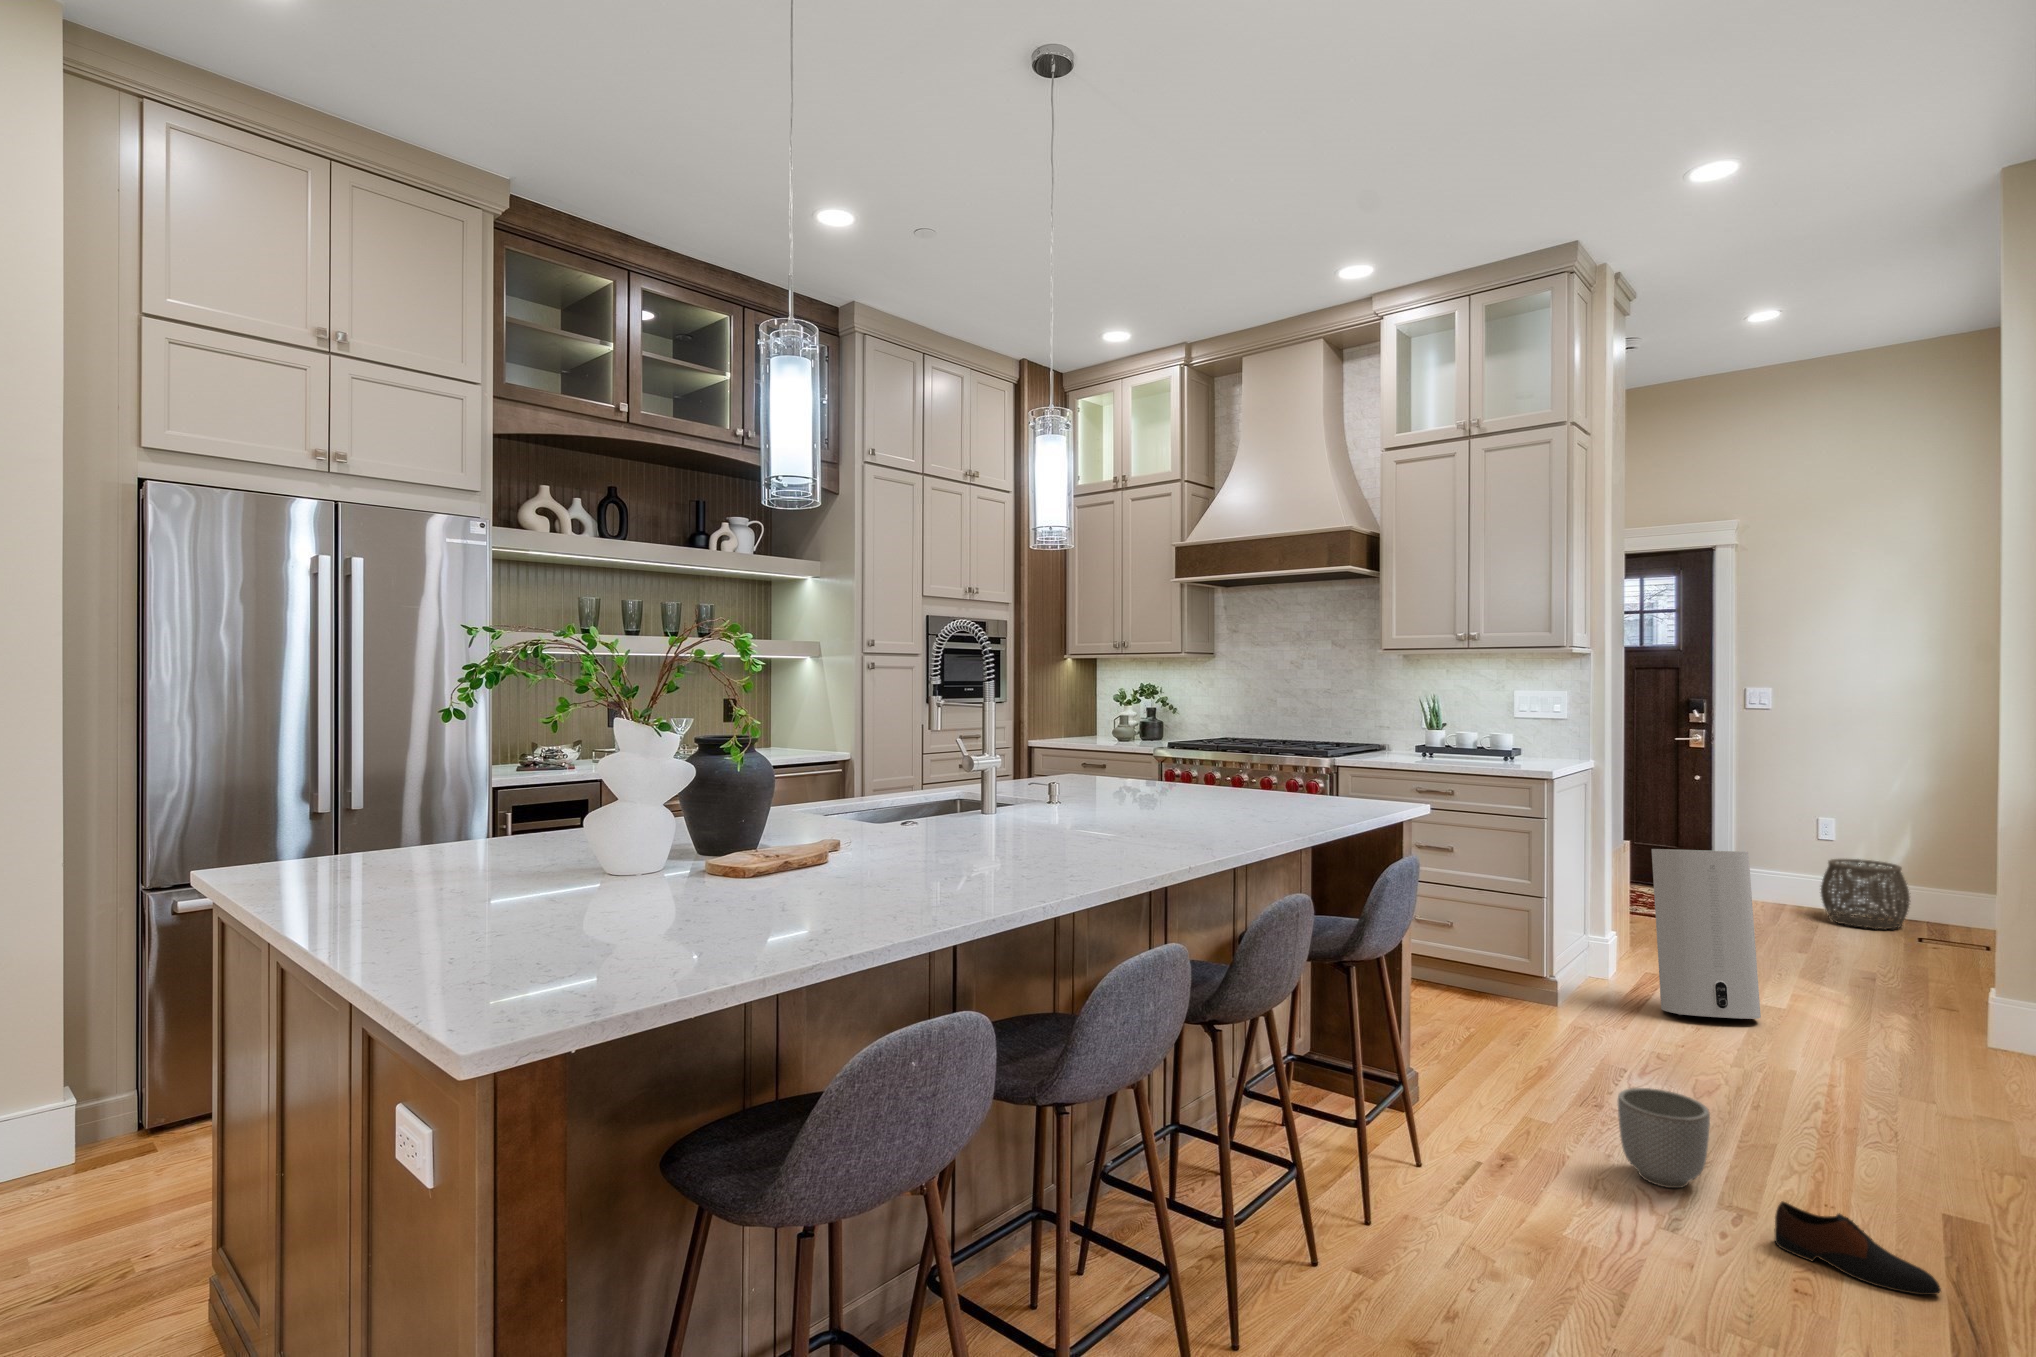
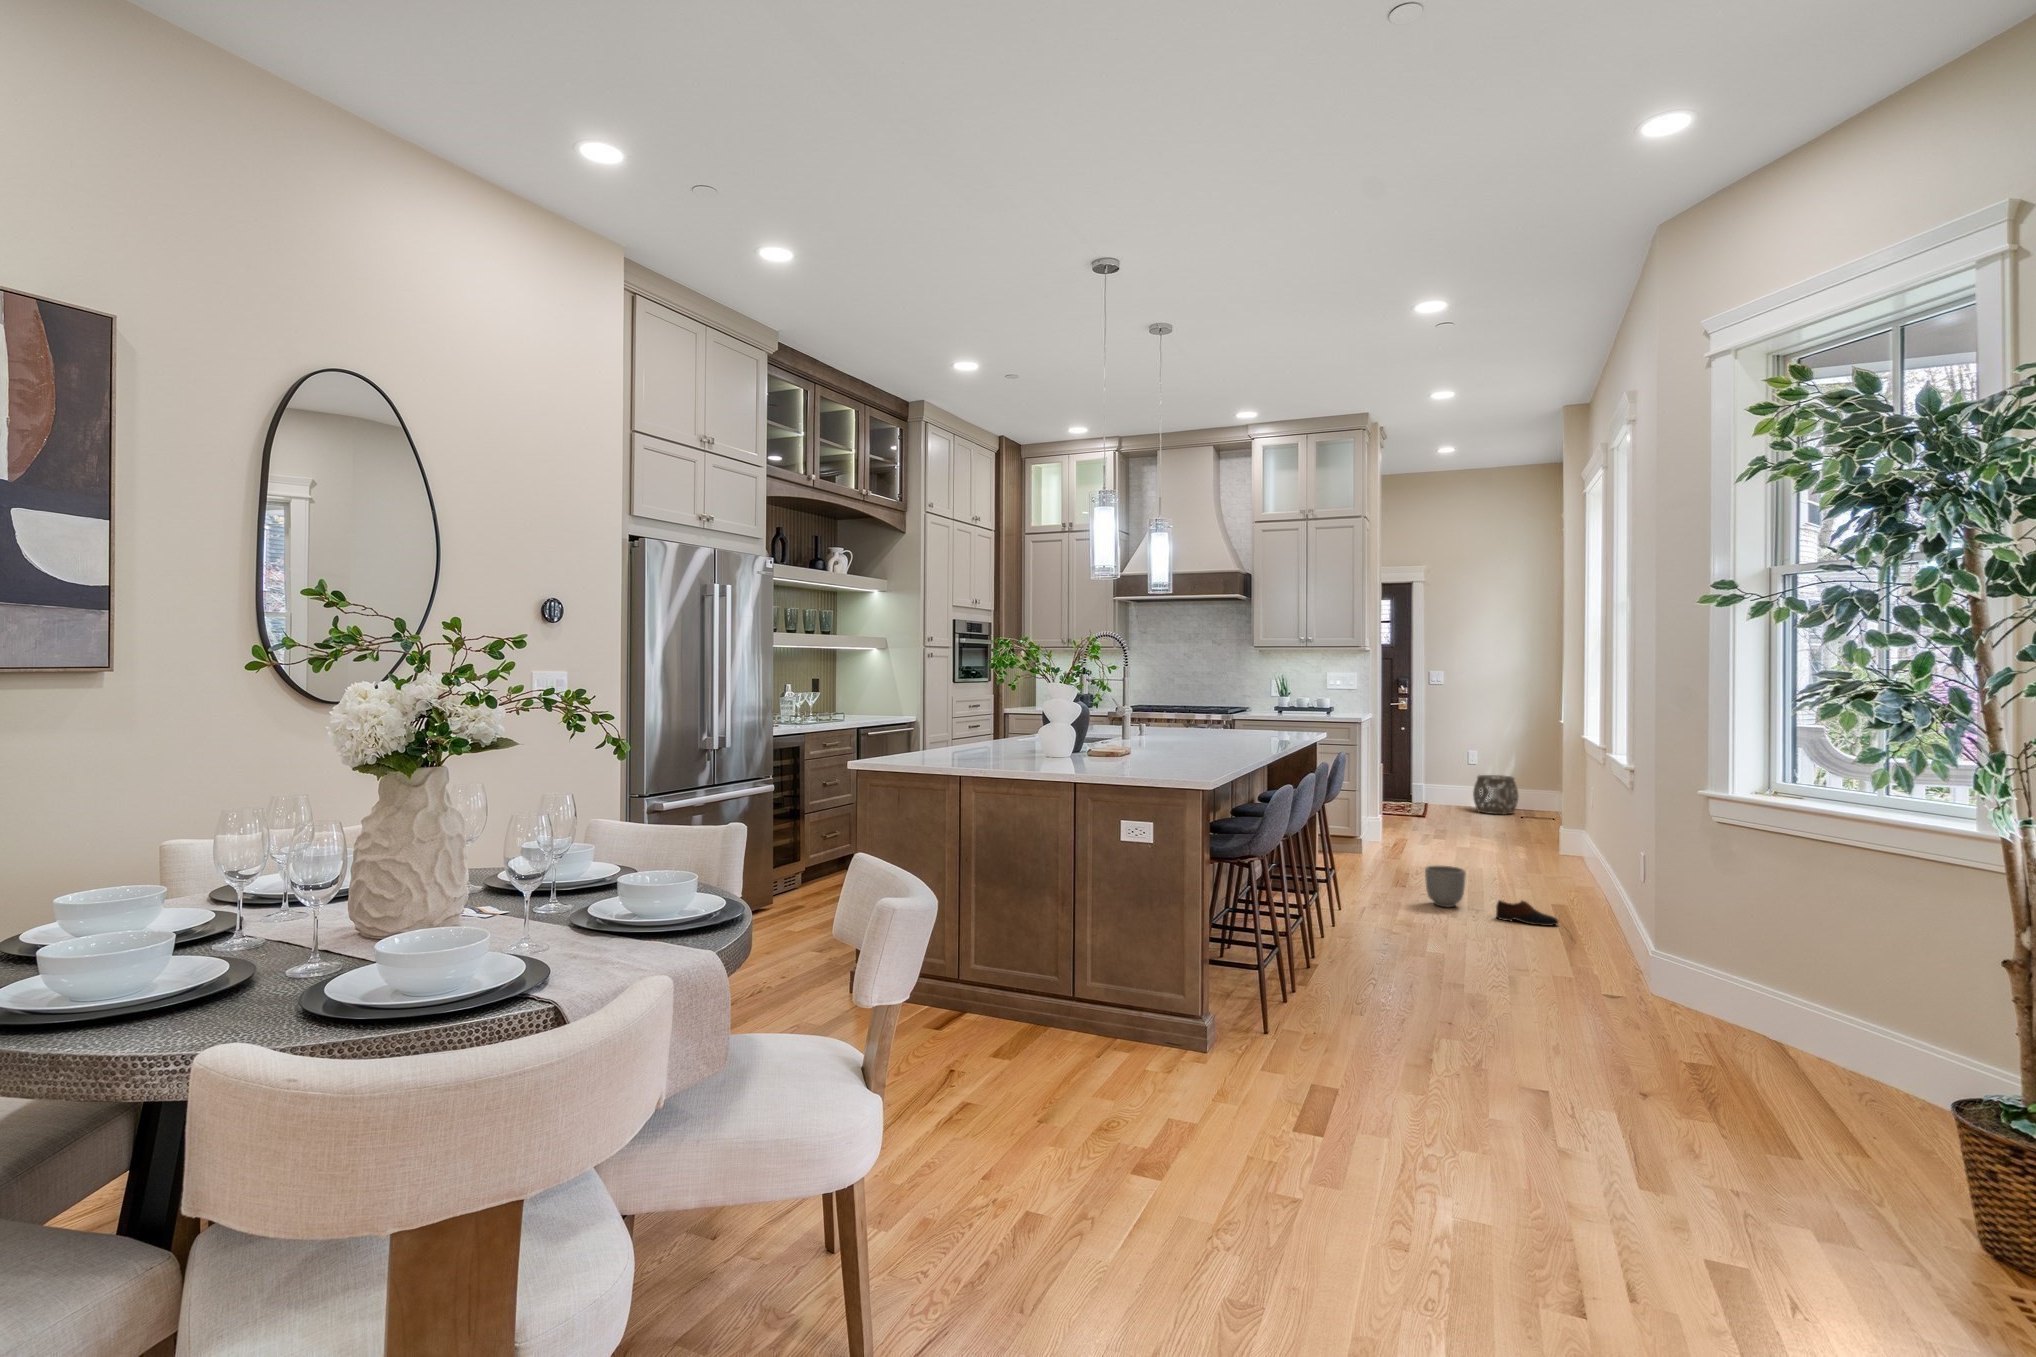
air purifier: present [1652,849,1761,1019] -> none [1408,762,1462,853]

